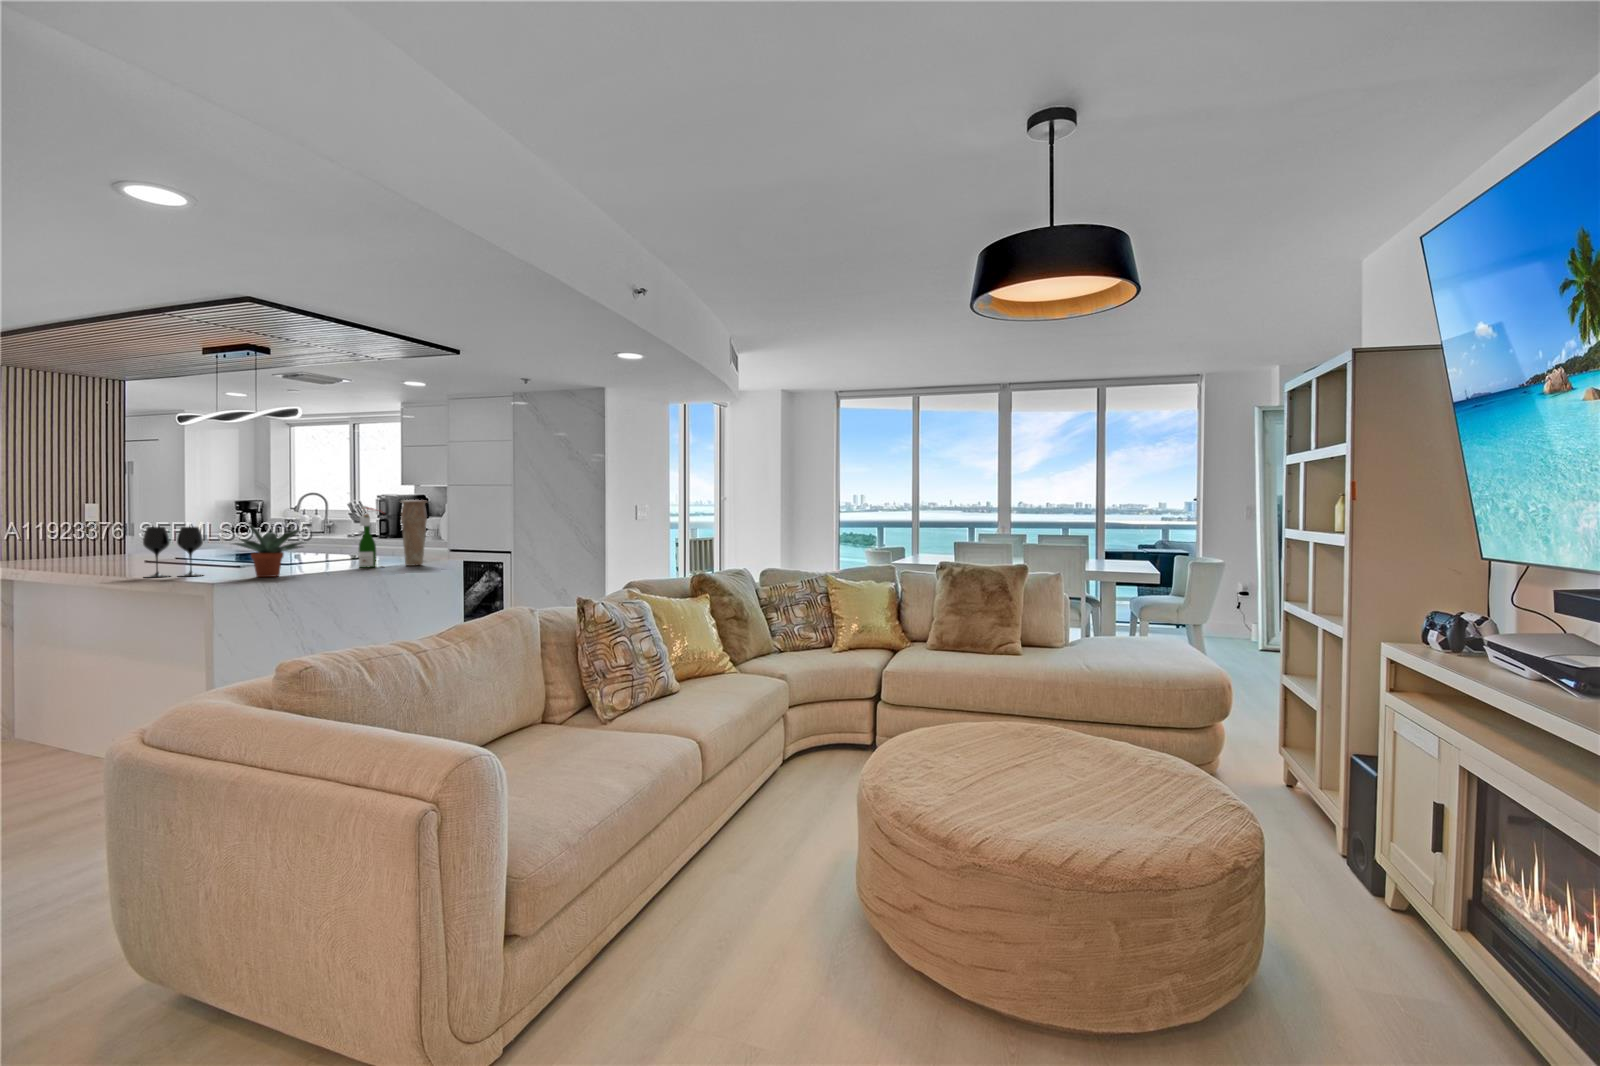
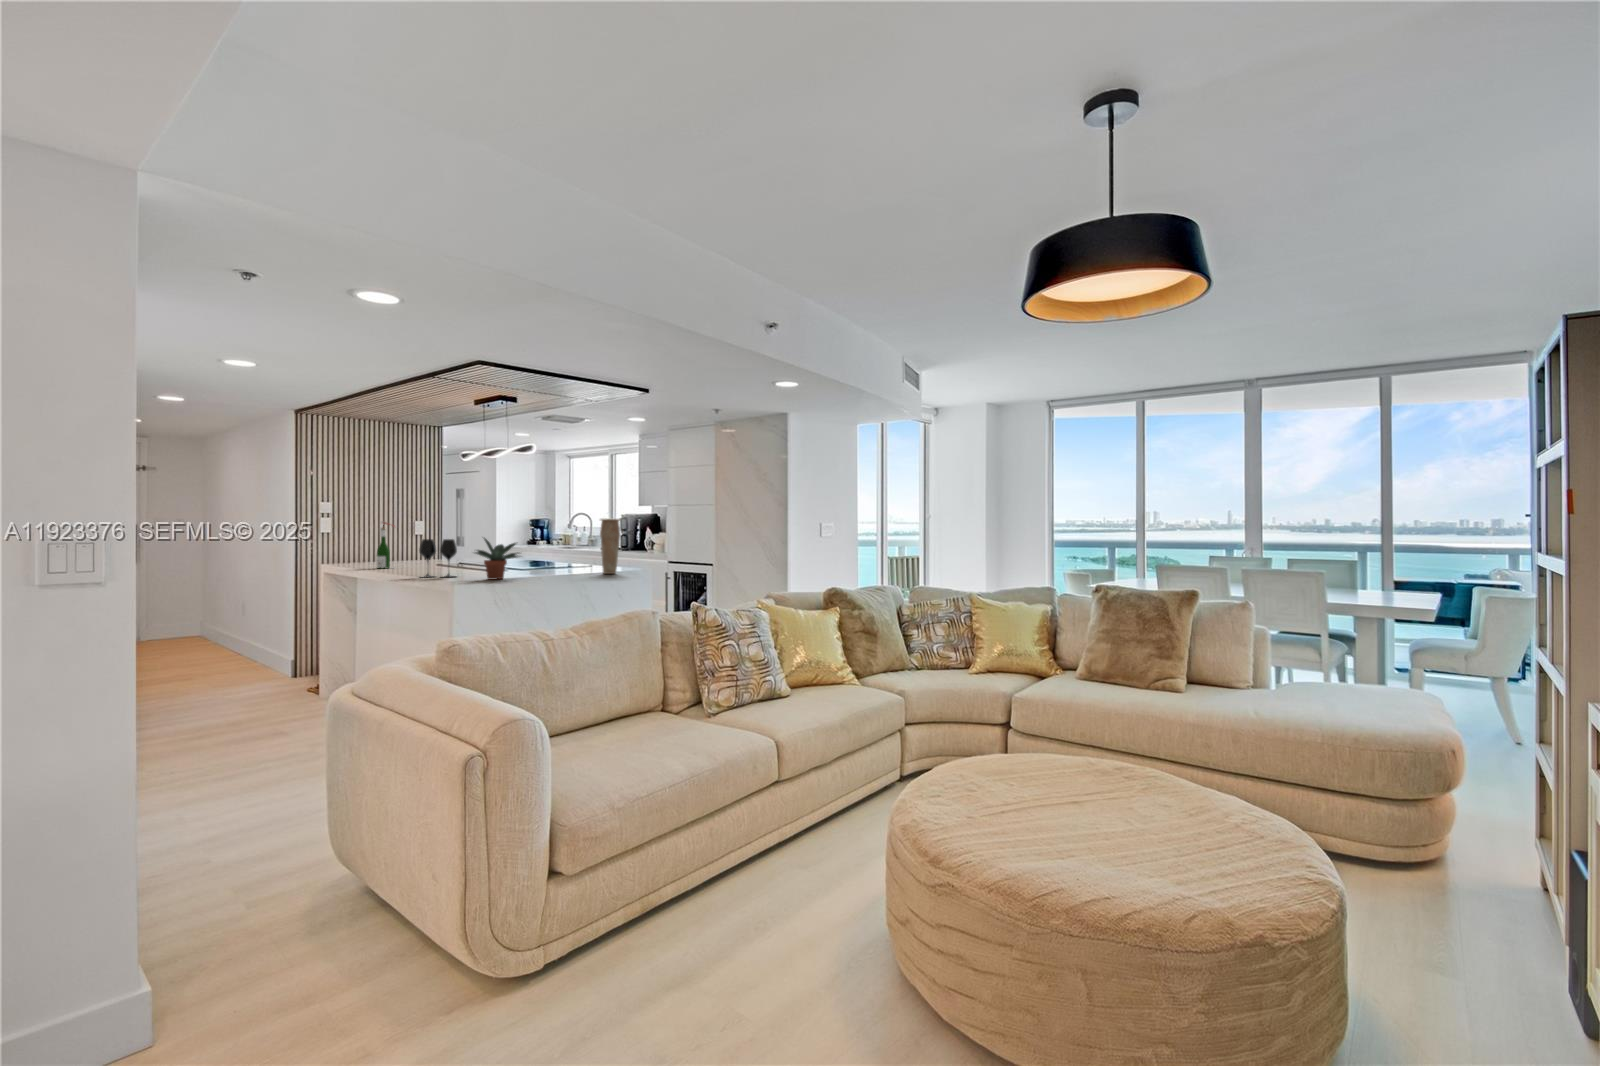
wine bottle: present [359,506,377,568] -> present [377,521,390,568]

